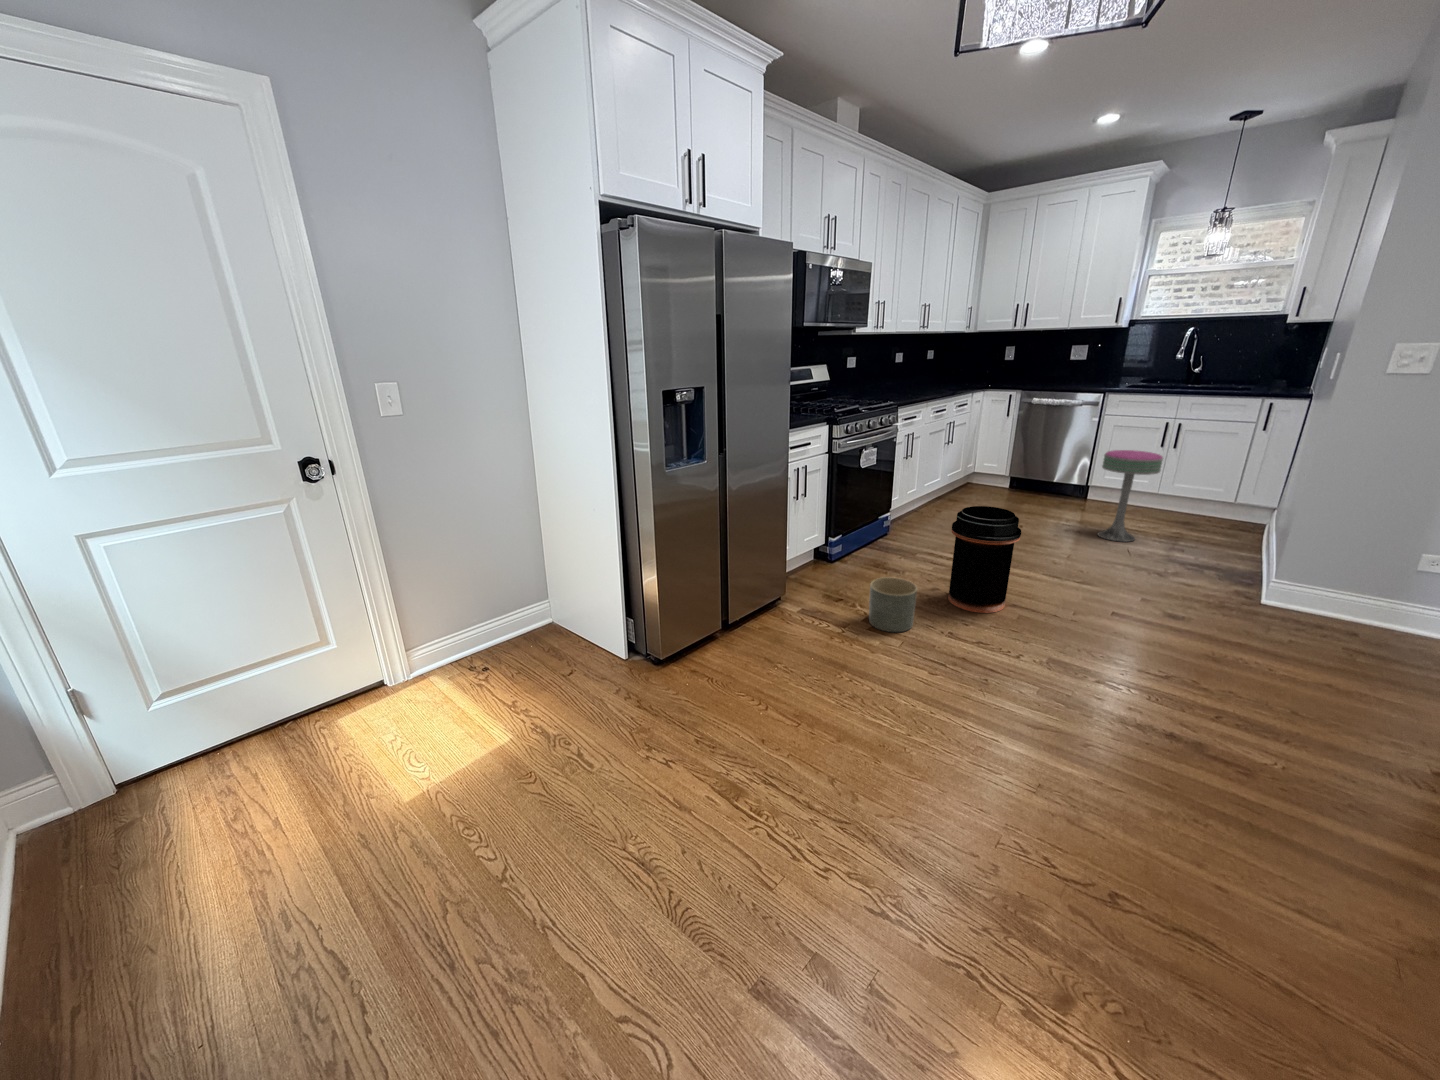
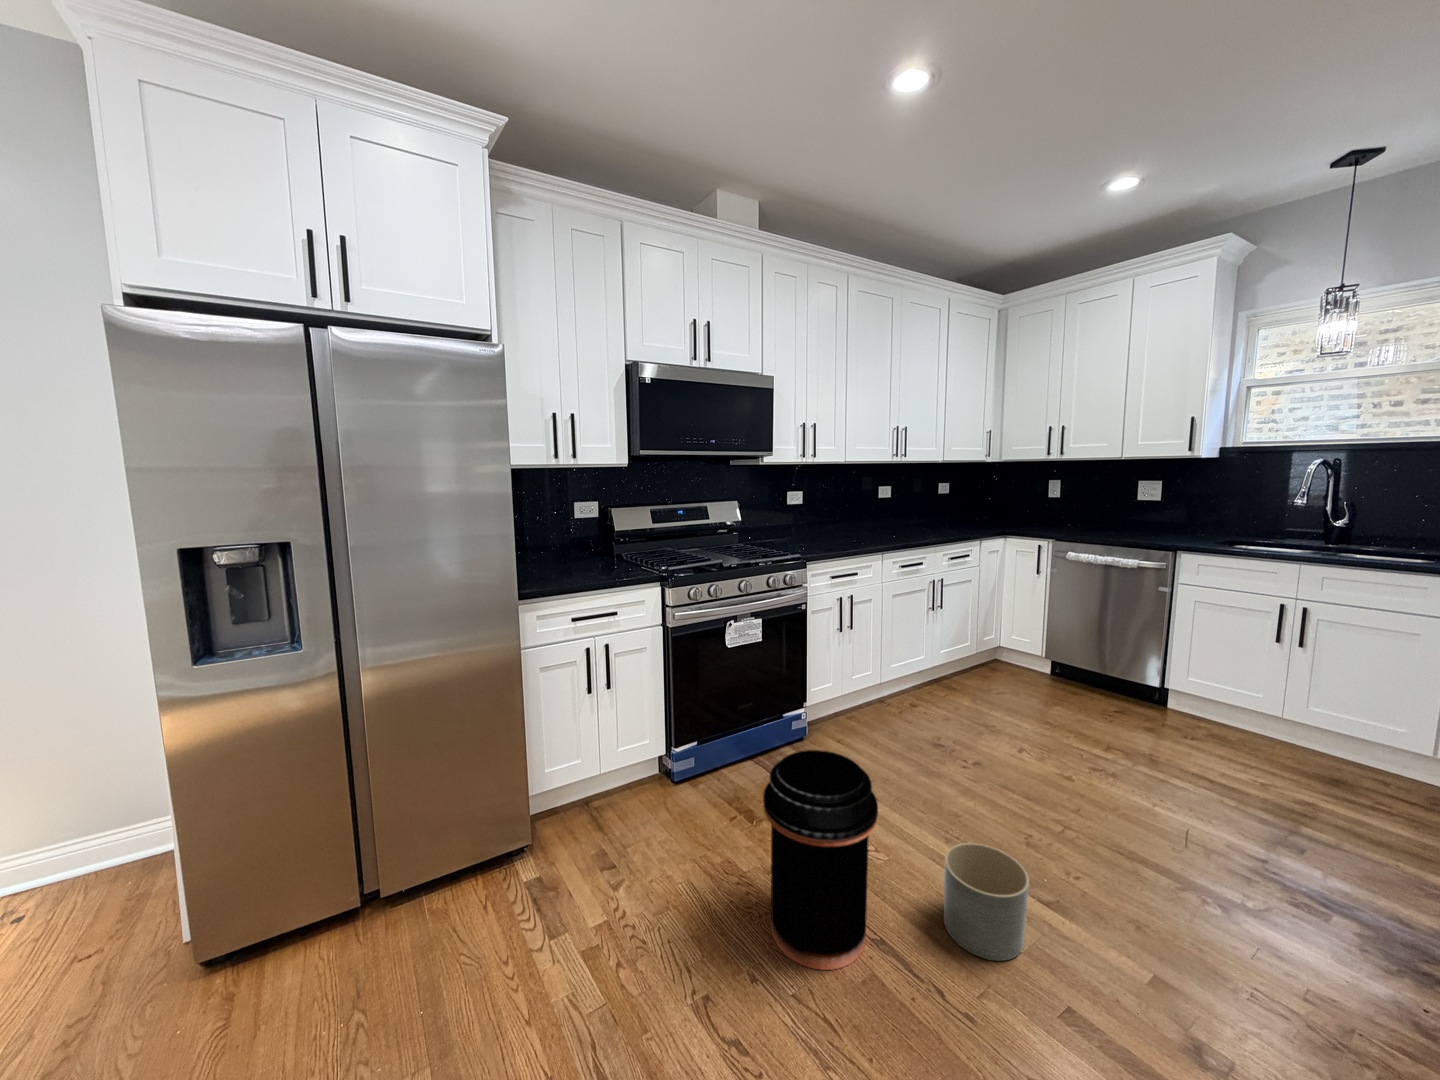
bar stool: present [1098,450,1163,542] -> none [1142,651,1250,818]
planter: present [869,577,917,632] -> present [944,843,1029,961]

